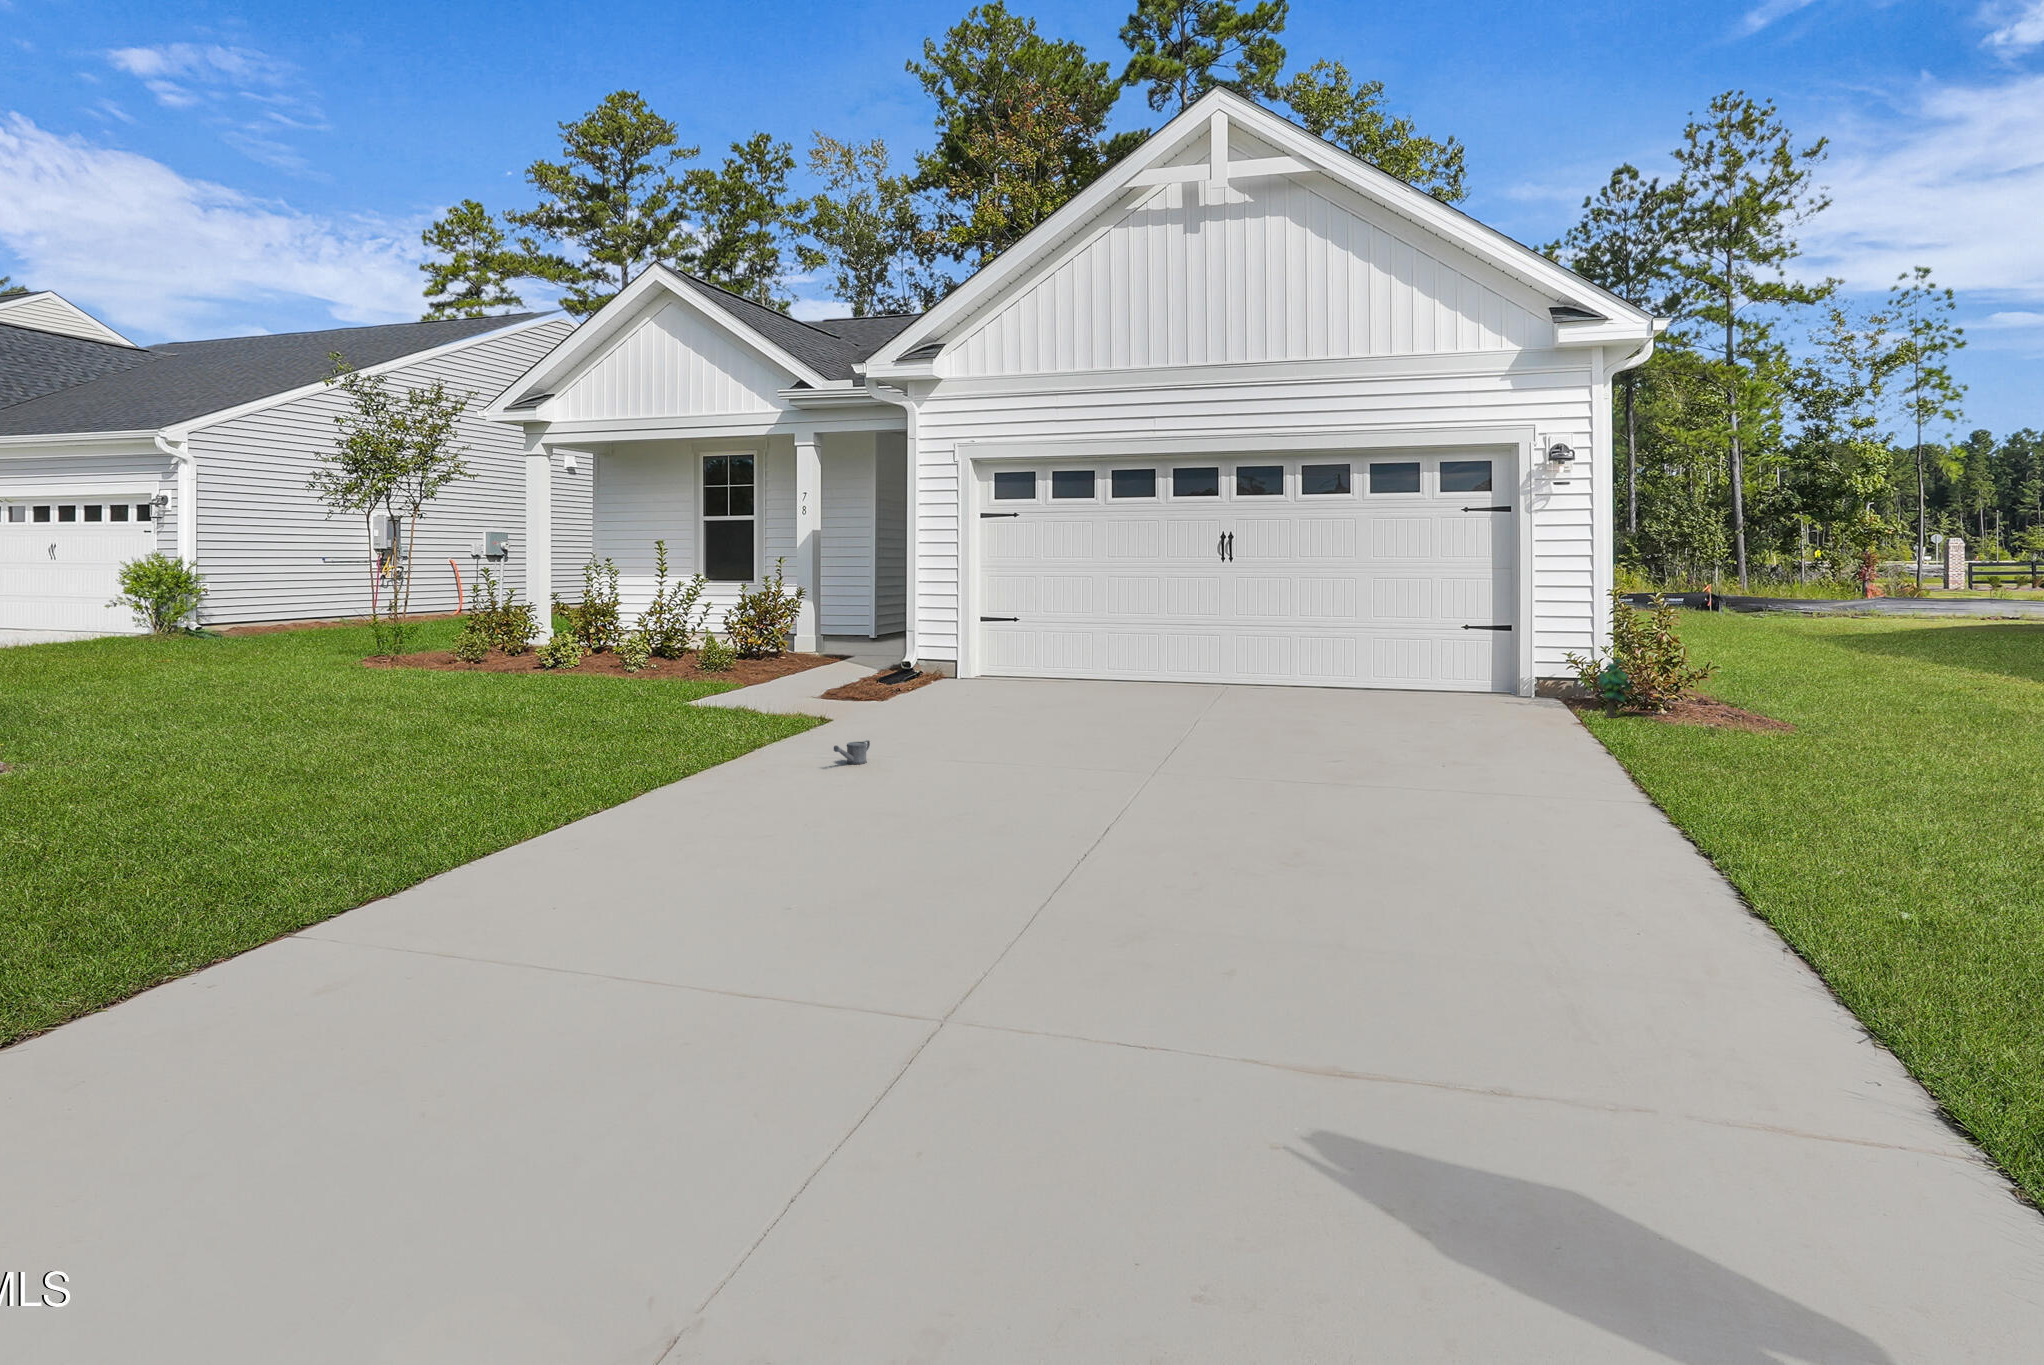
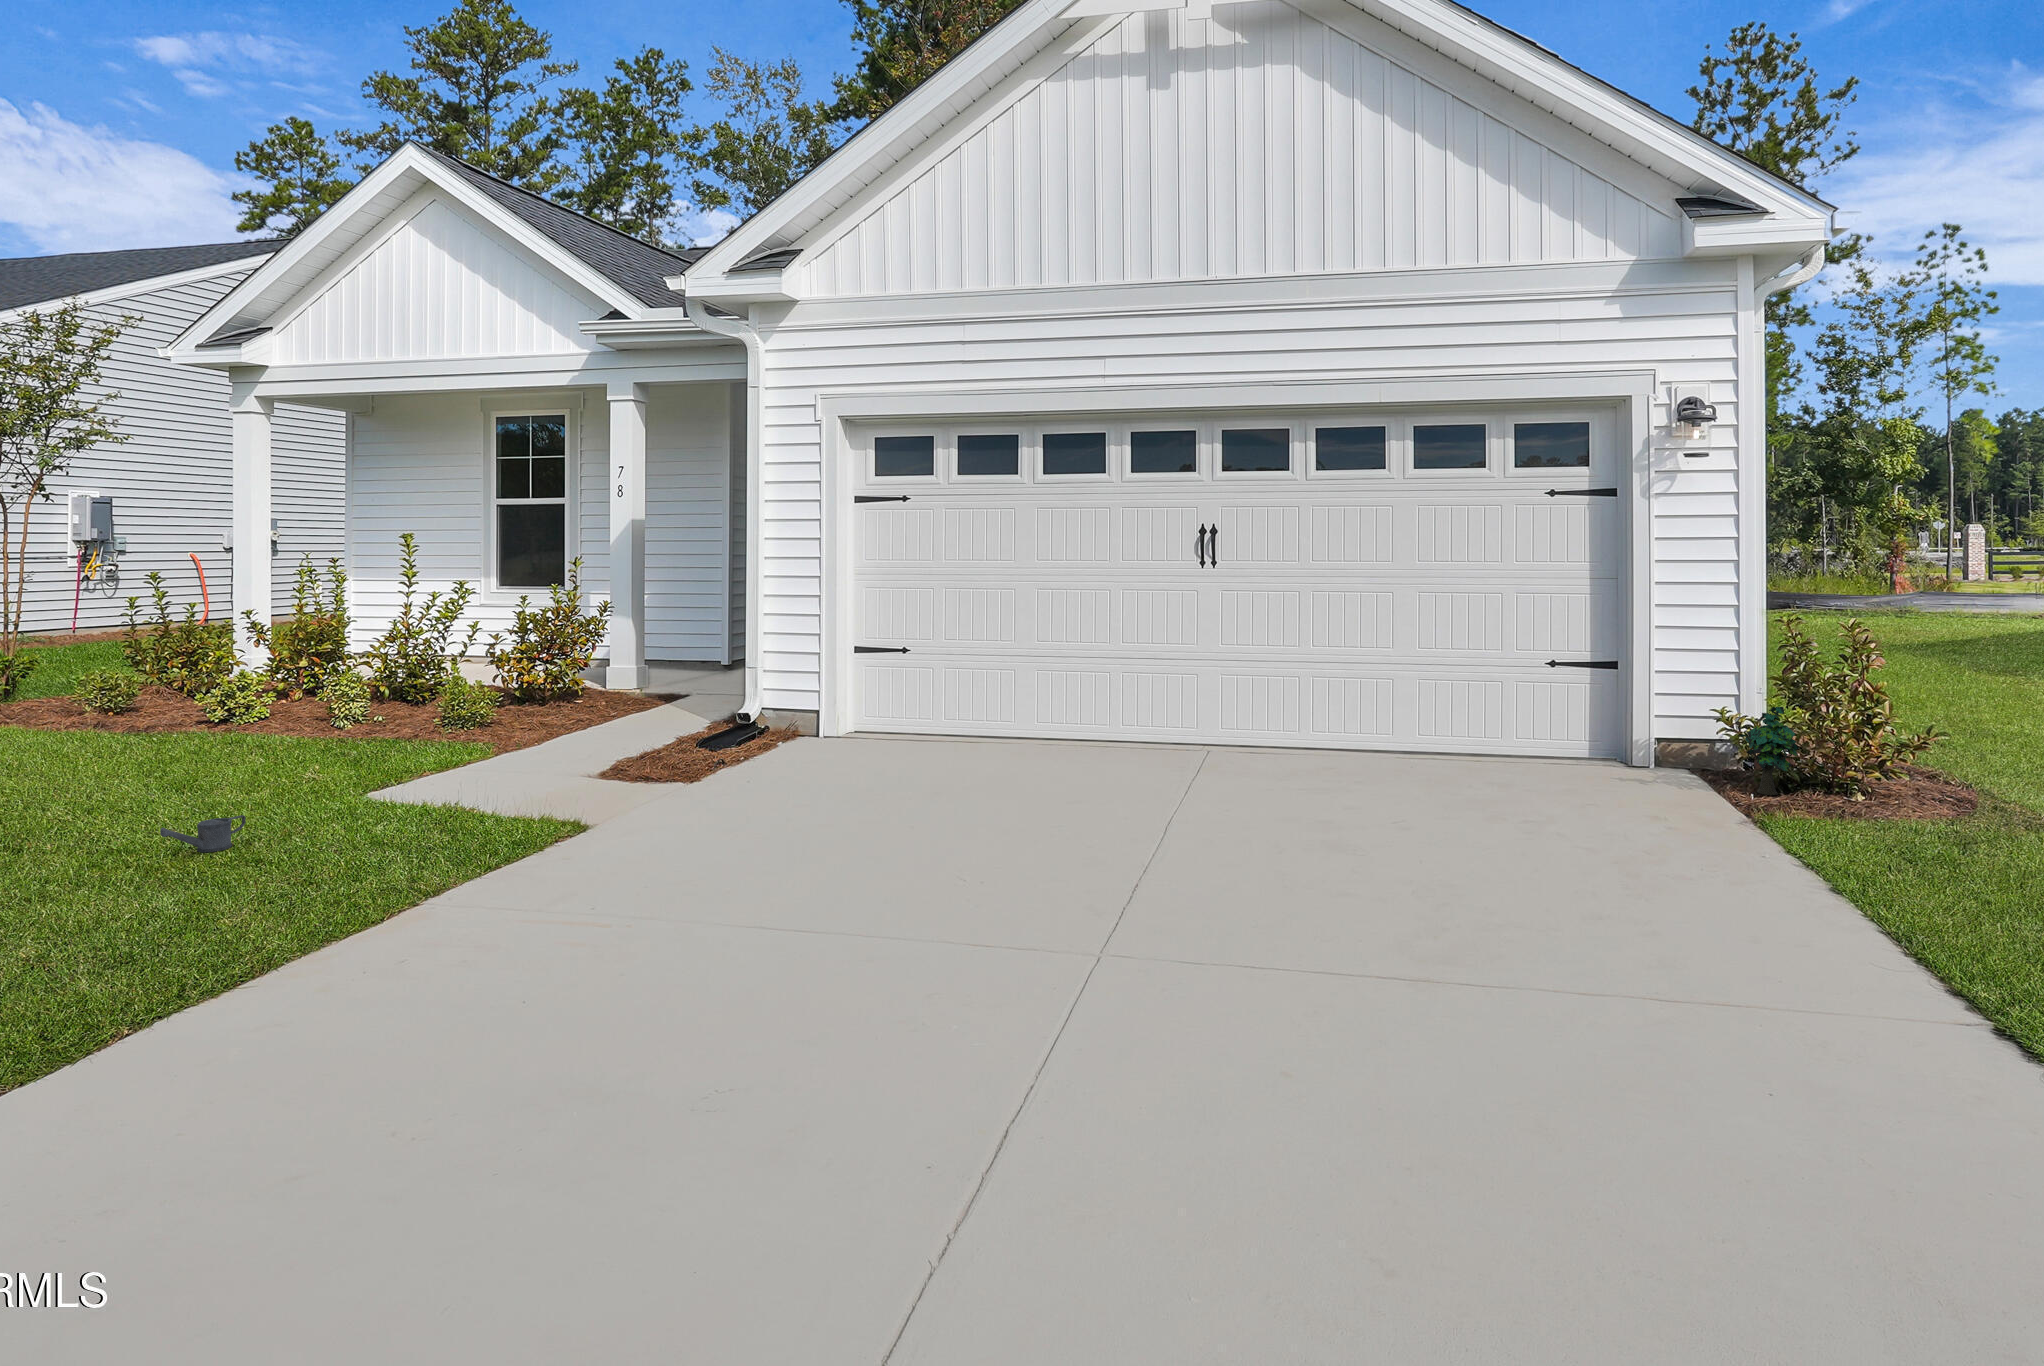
watering can: present [834,740,870,764] -> present [160,815,246,852]

